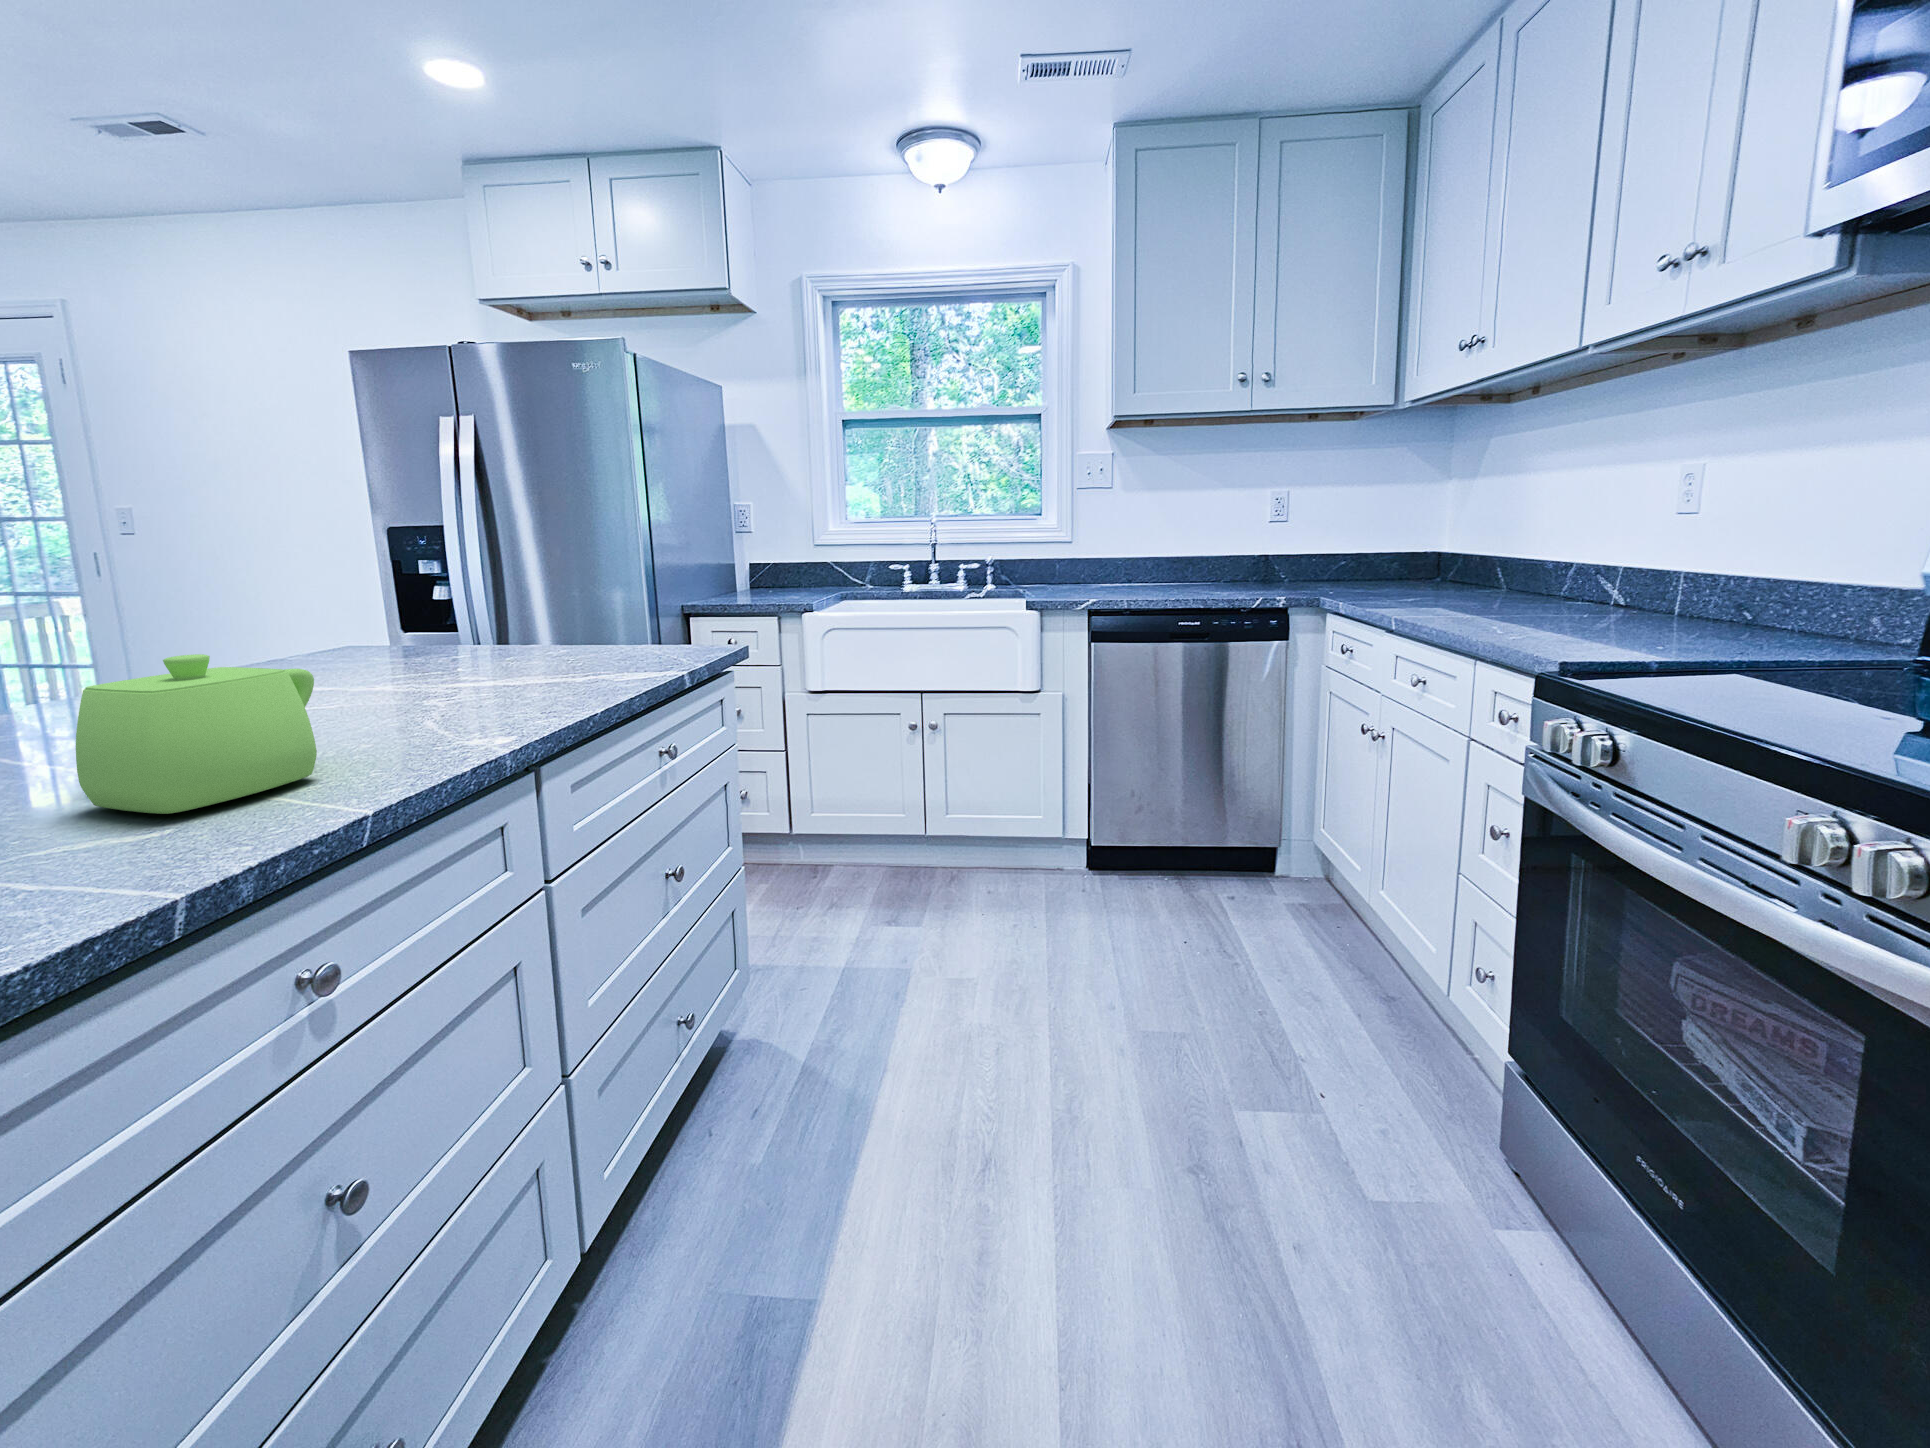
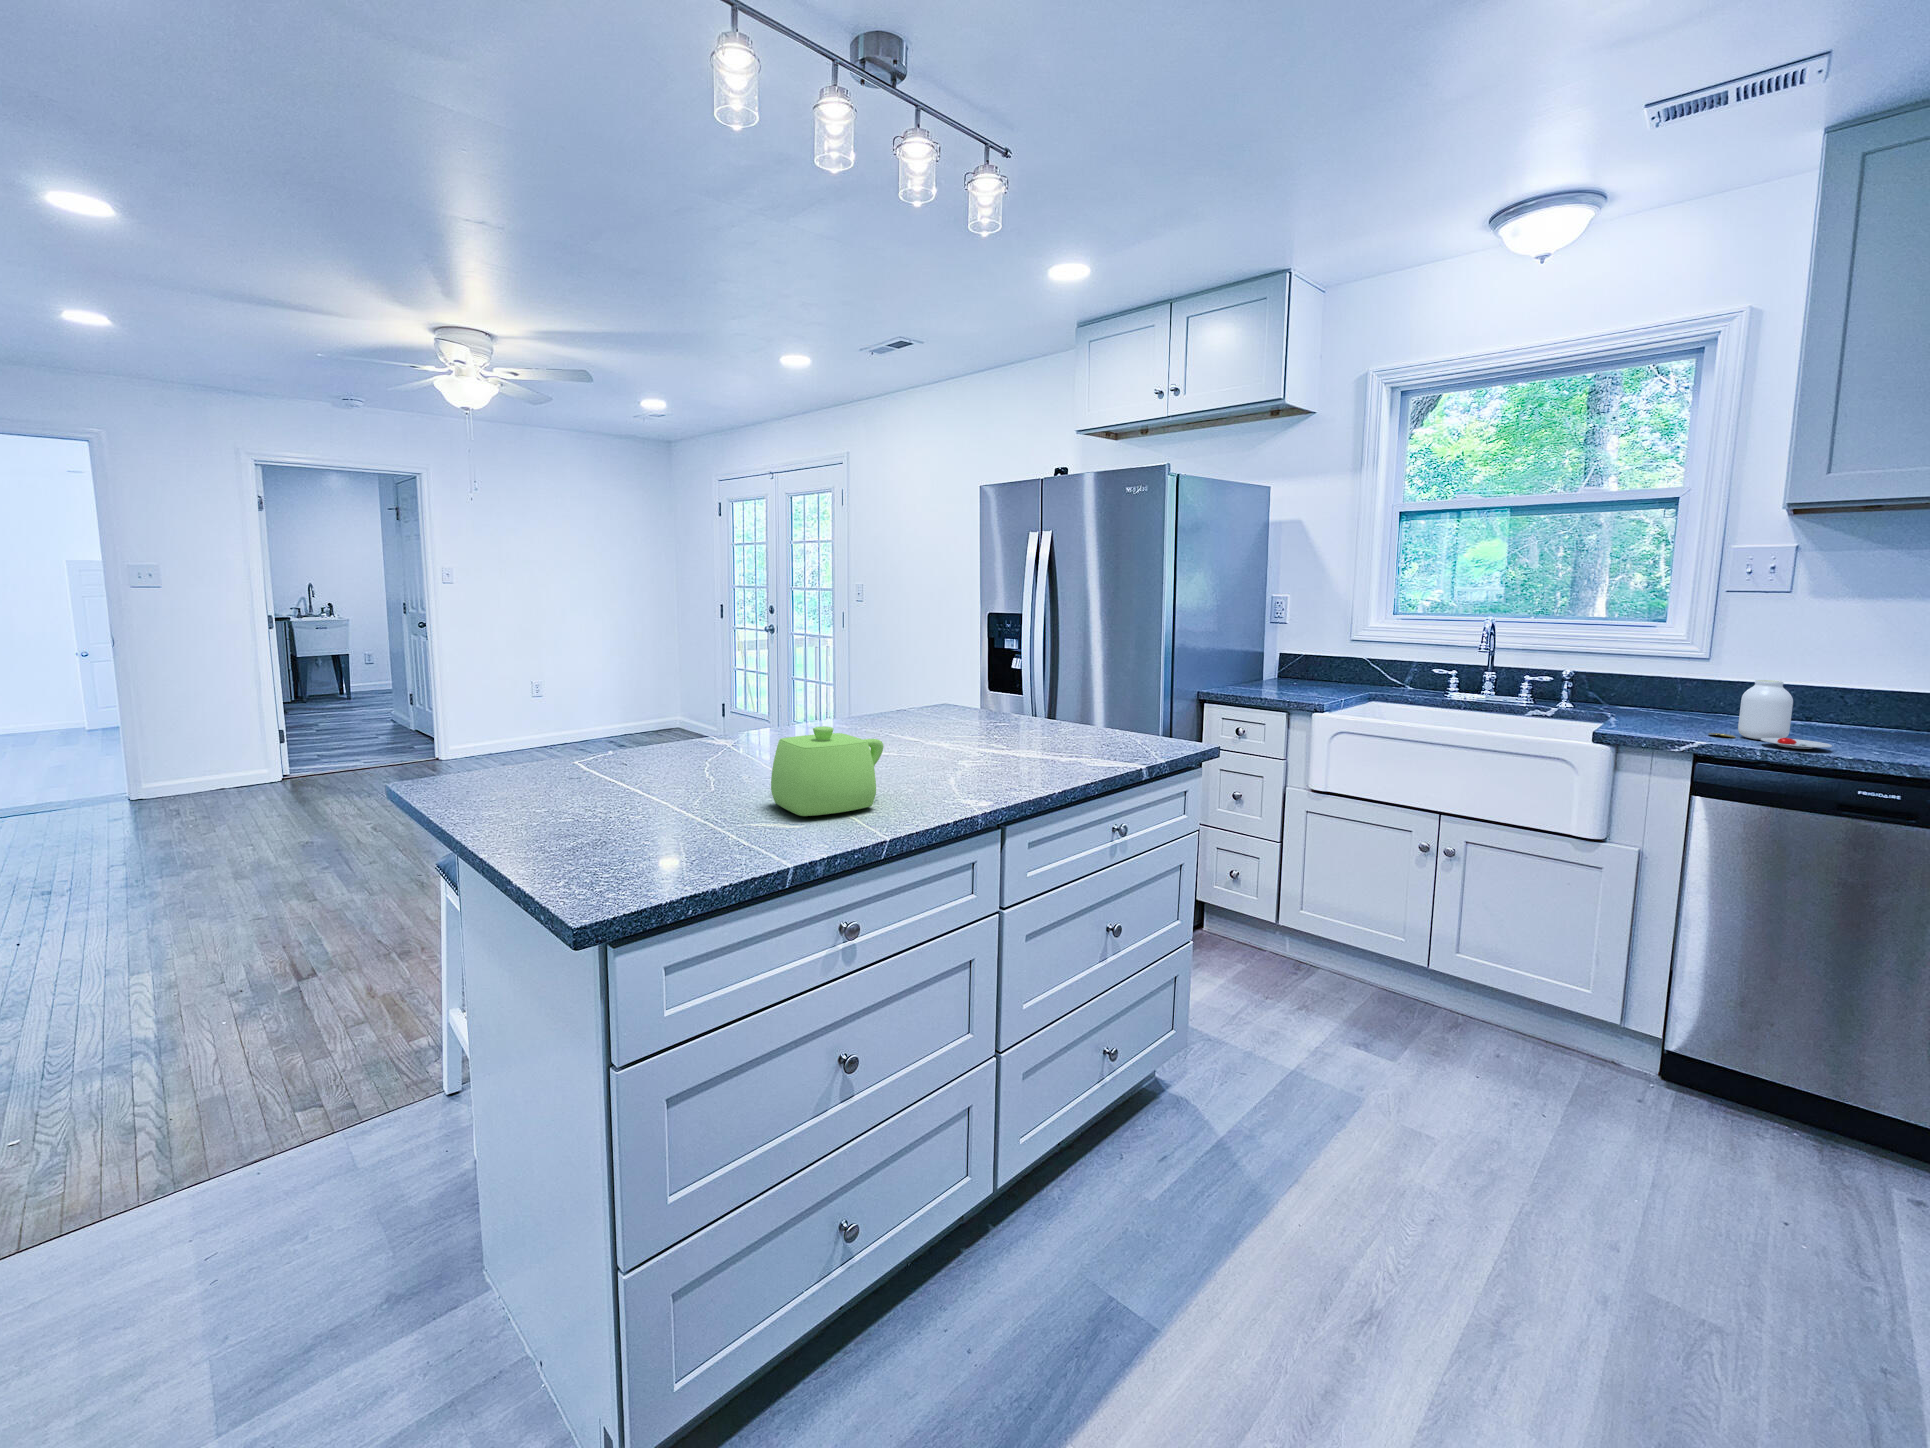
jar: none [1096,548,1170,597] -> present [1709,680,1832,749]

